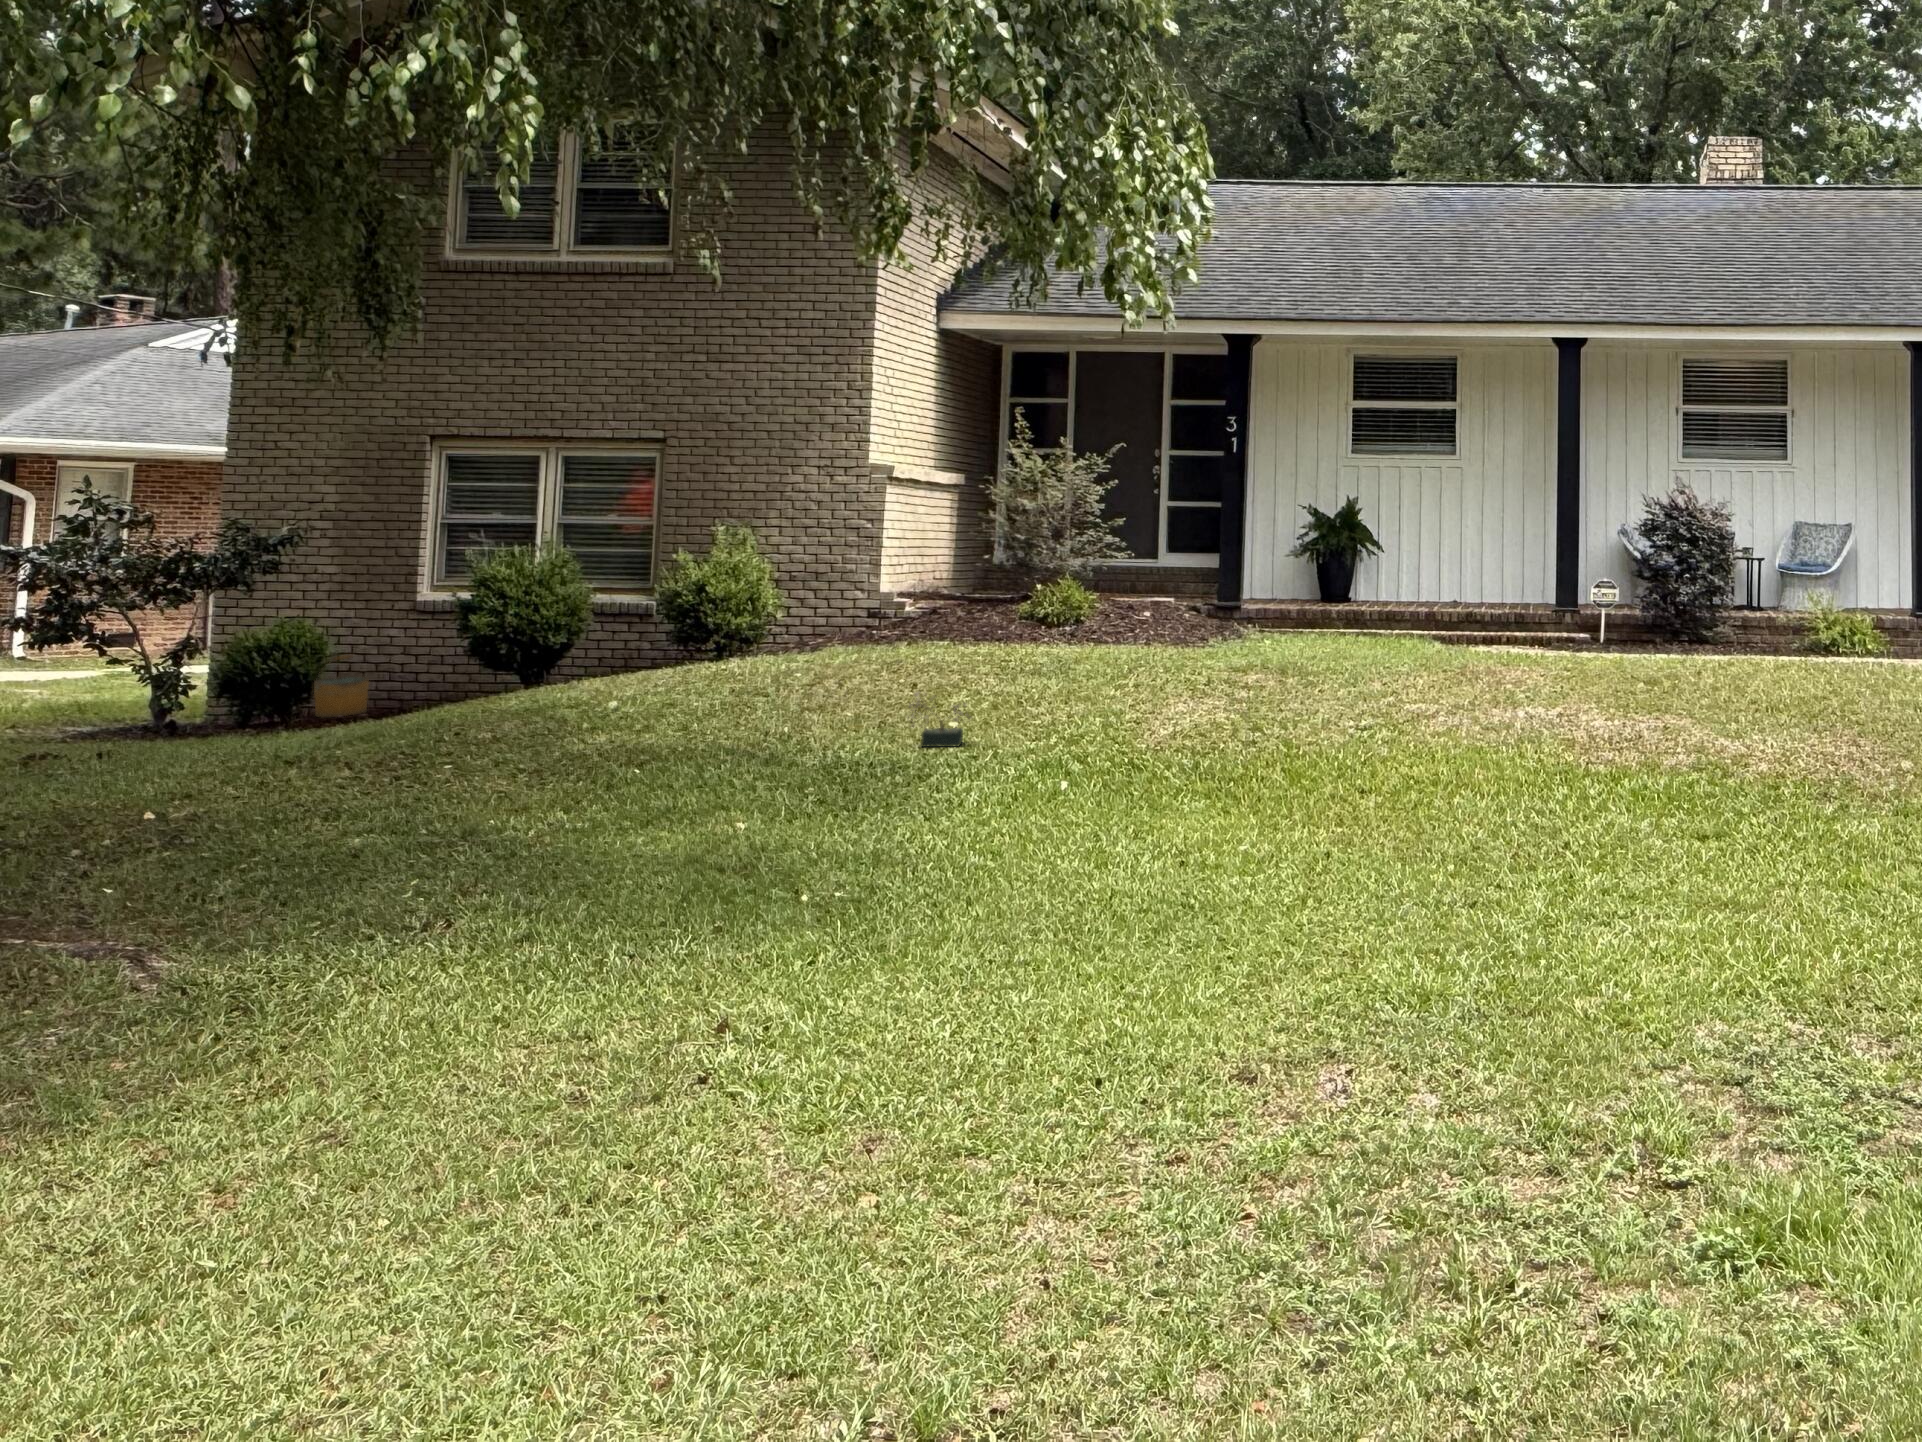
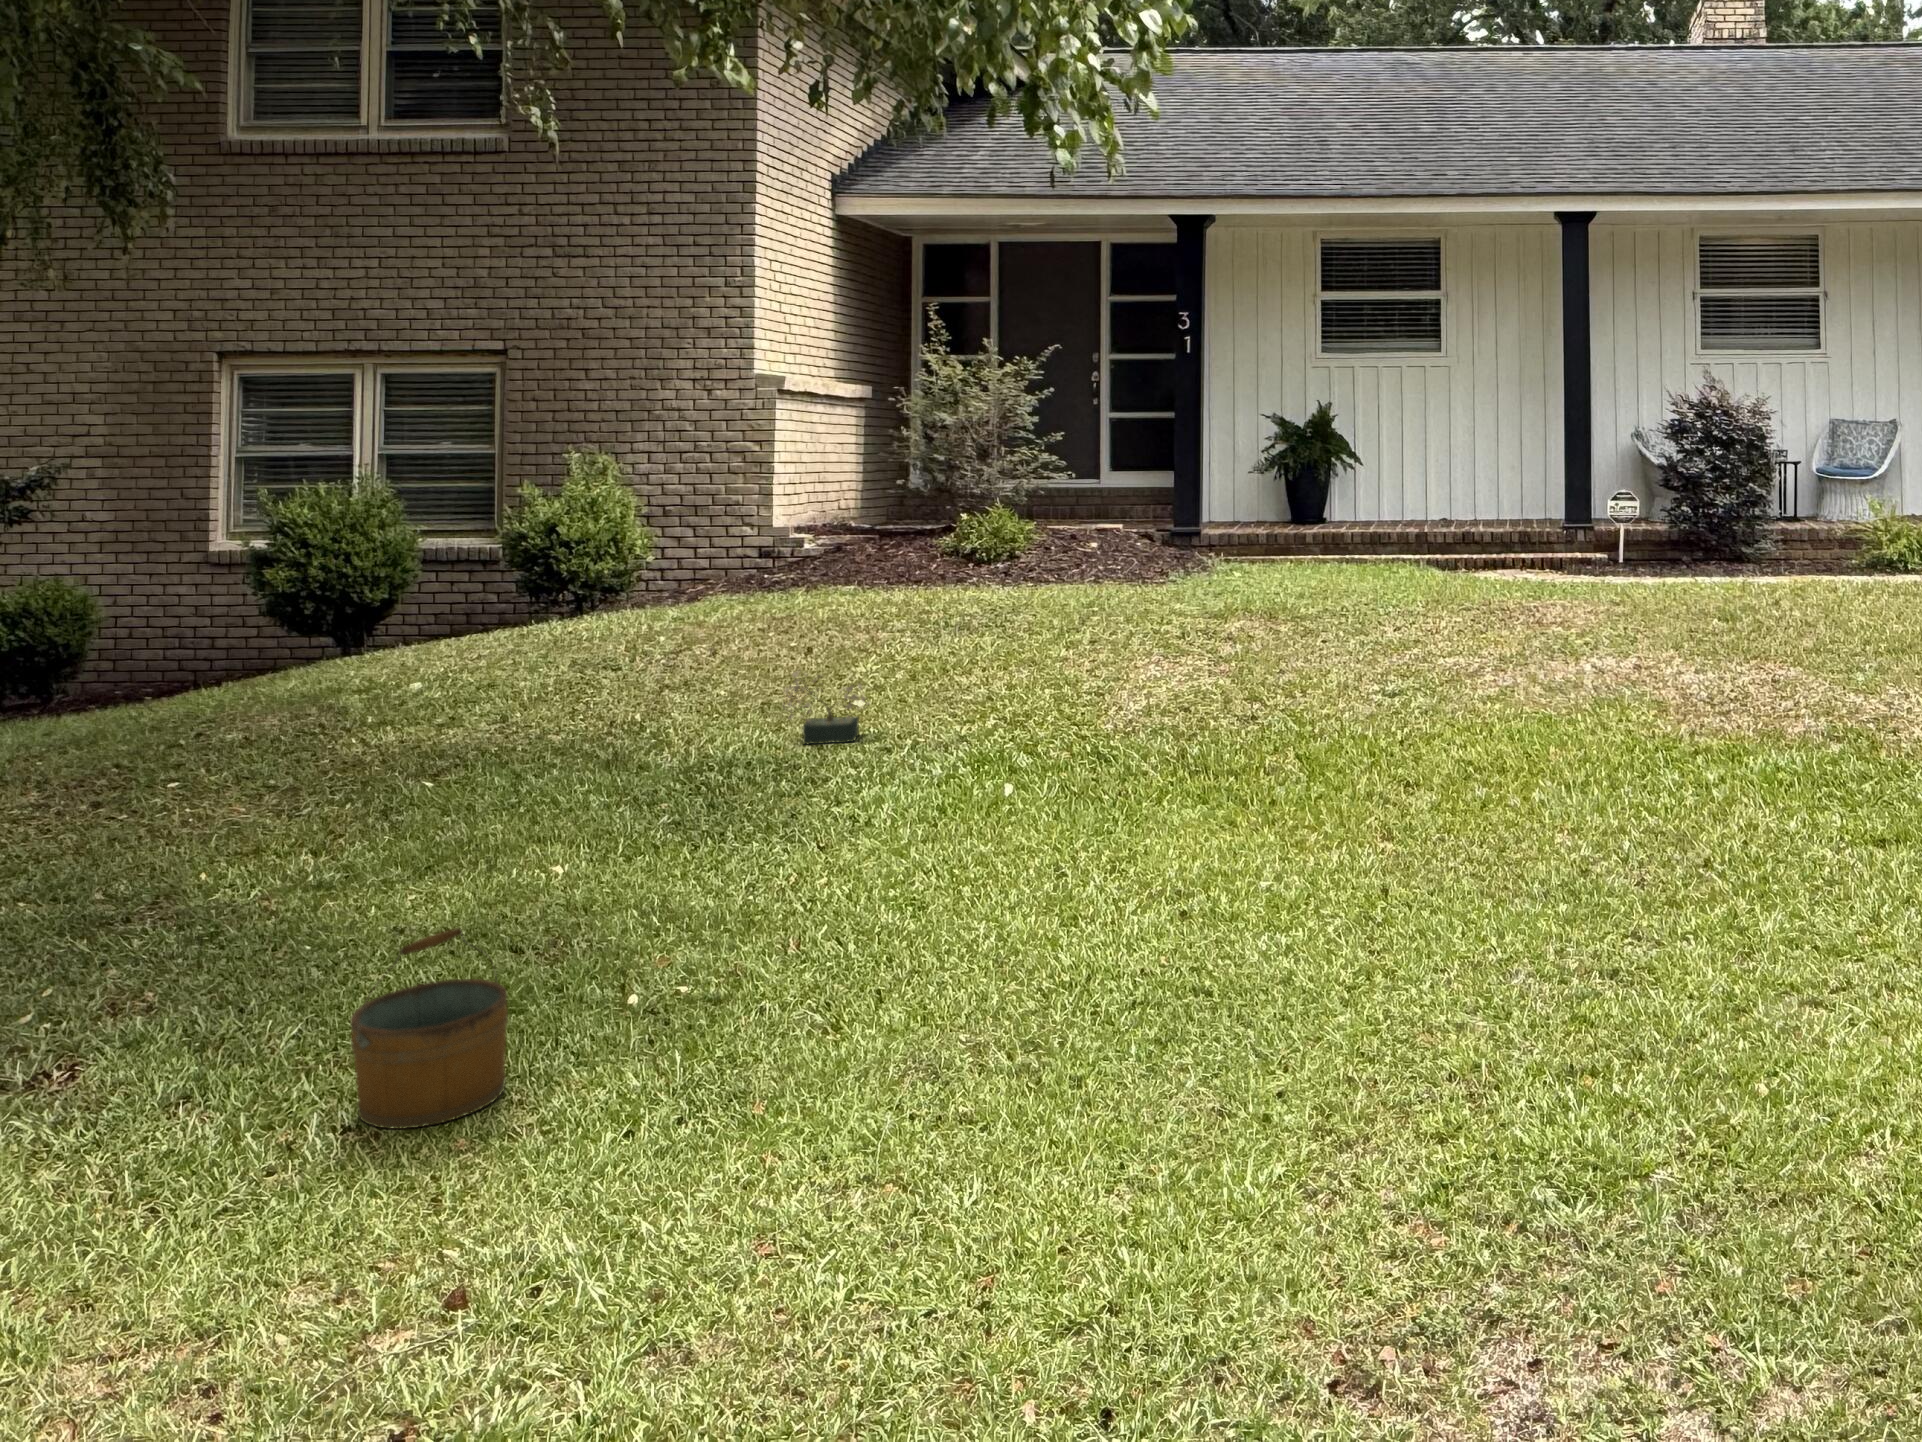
bucket: present [314,655,369,717] -> present [350,928,508,1129]

